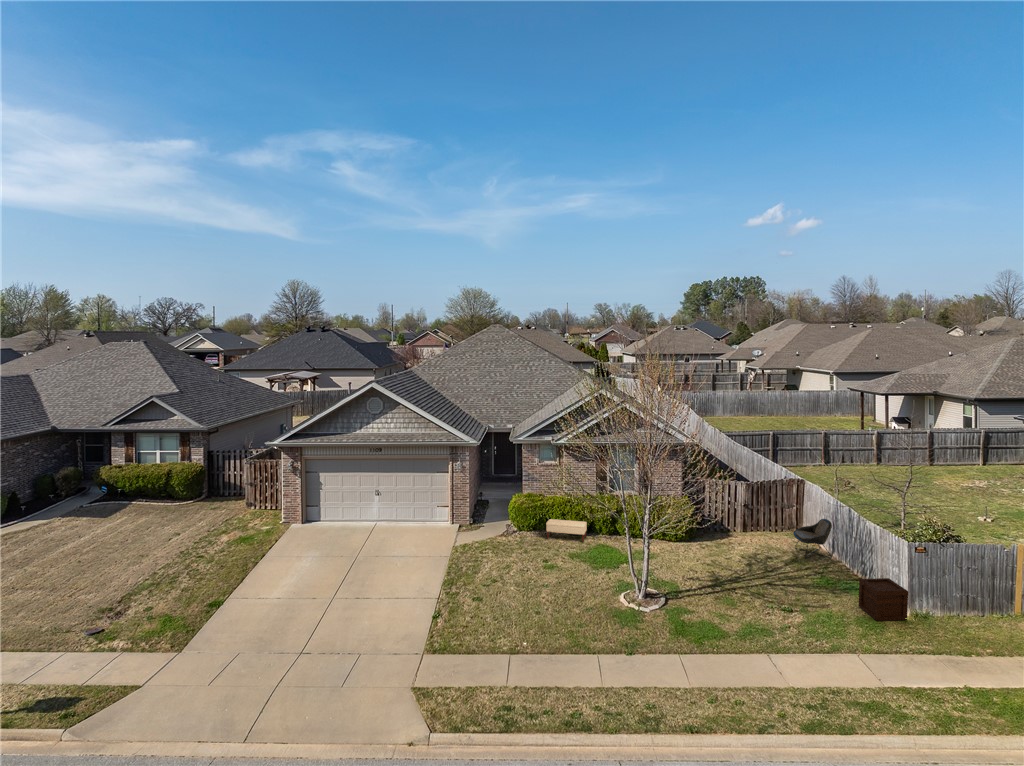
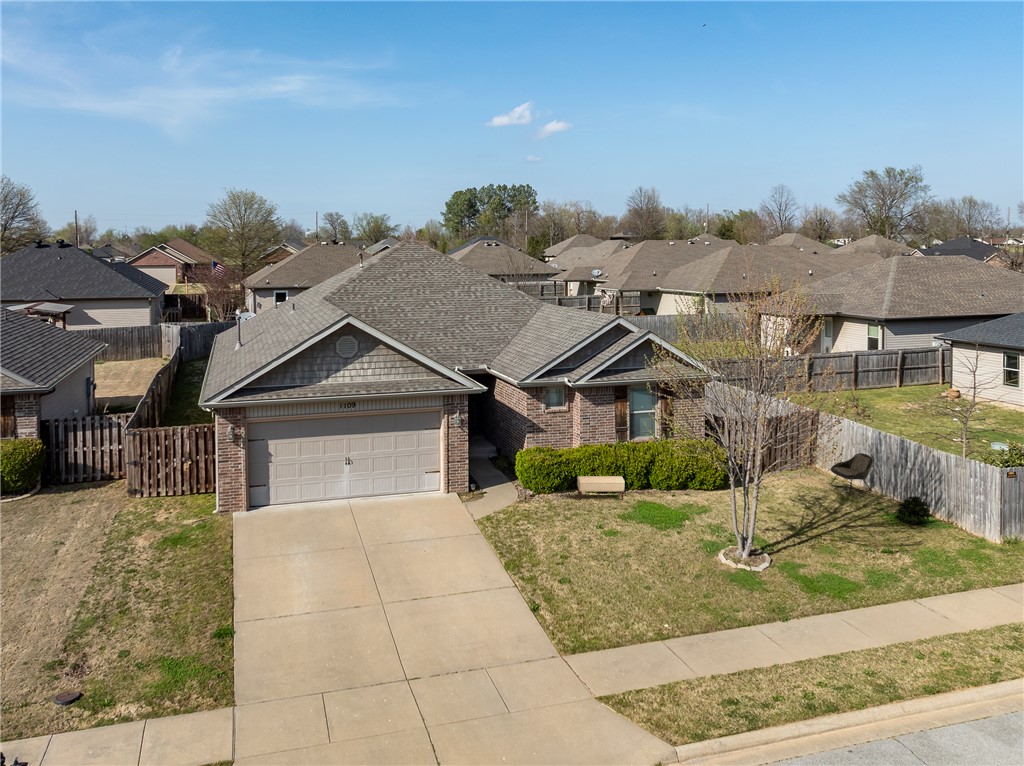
potted plant: none [833,562,870,591] -> present [896,496,932,523]
wooden crate: present [859,578,908,621] -> none [936,509,989,551]

